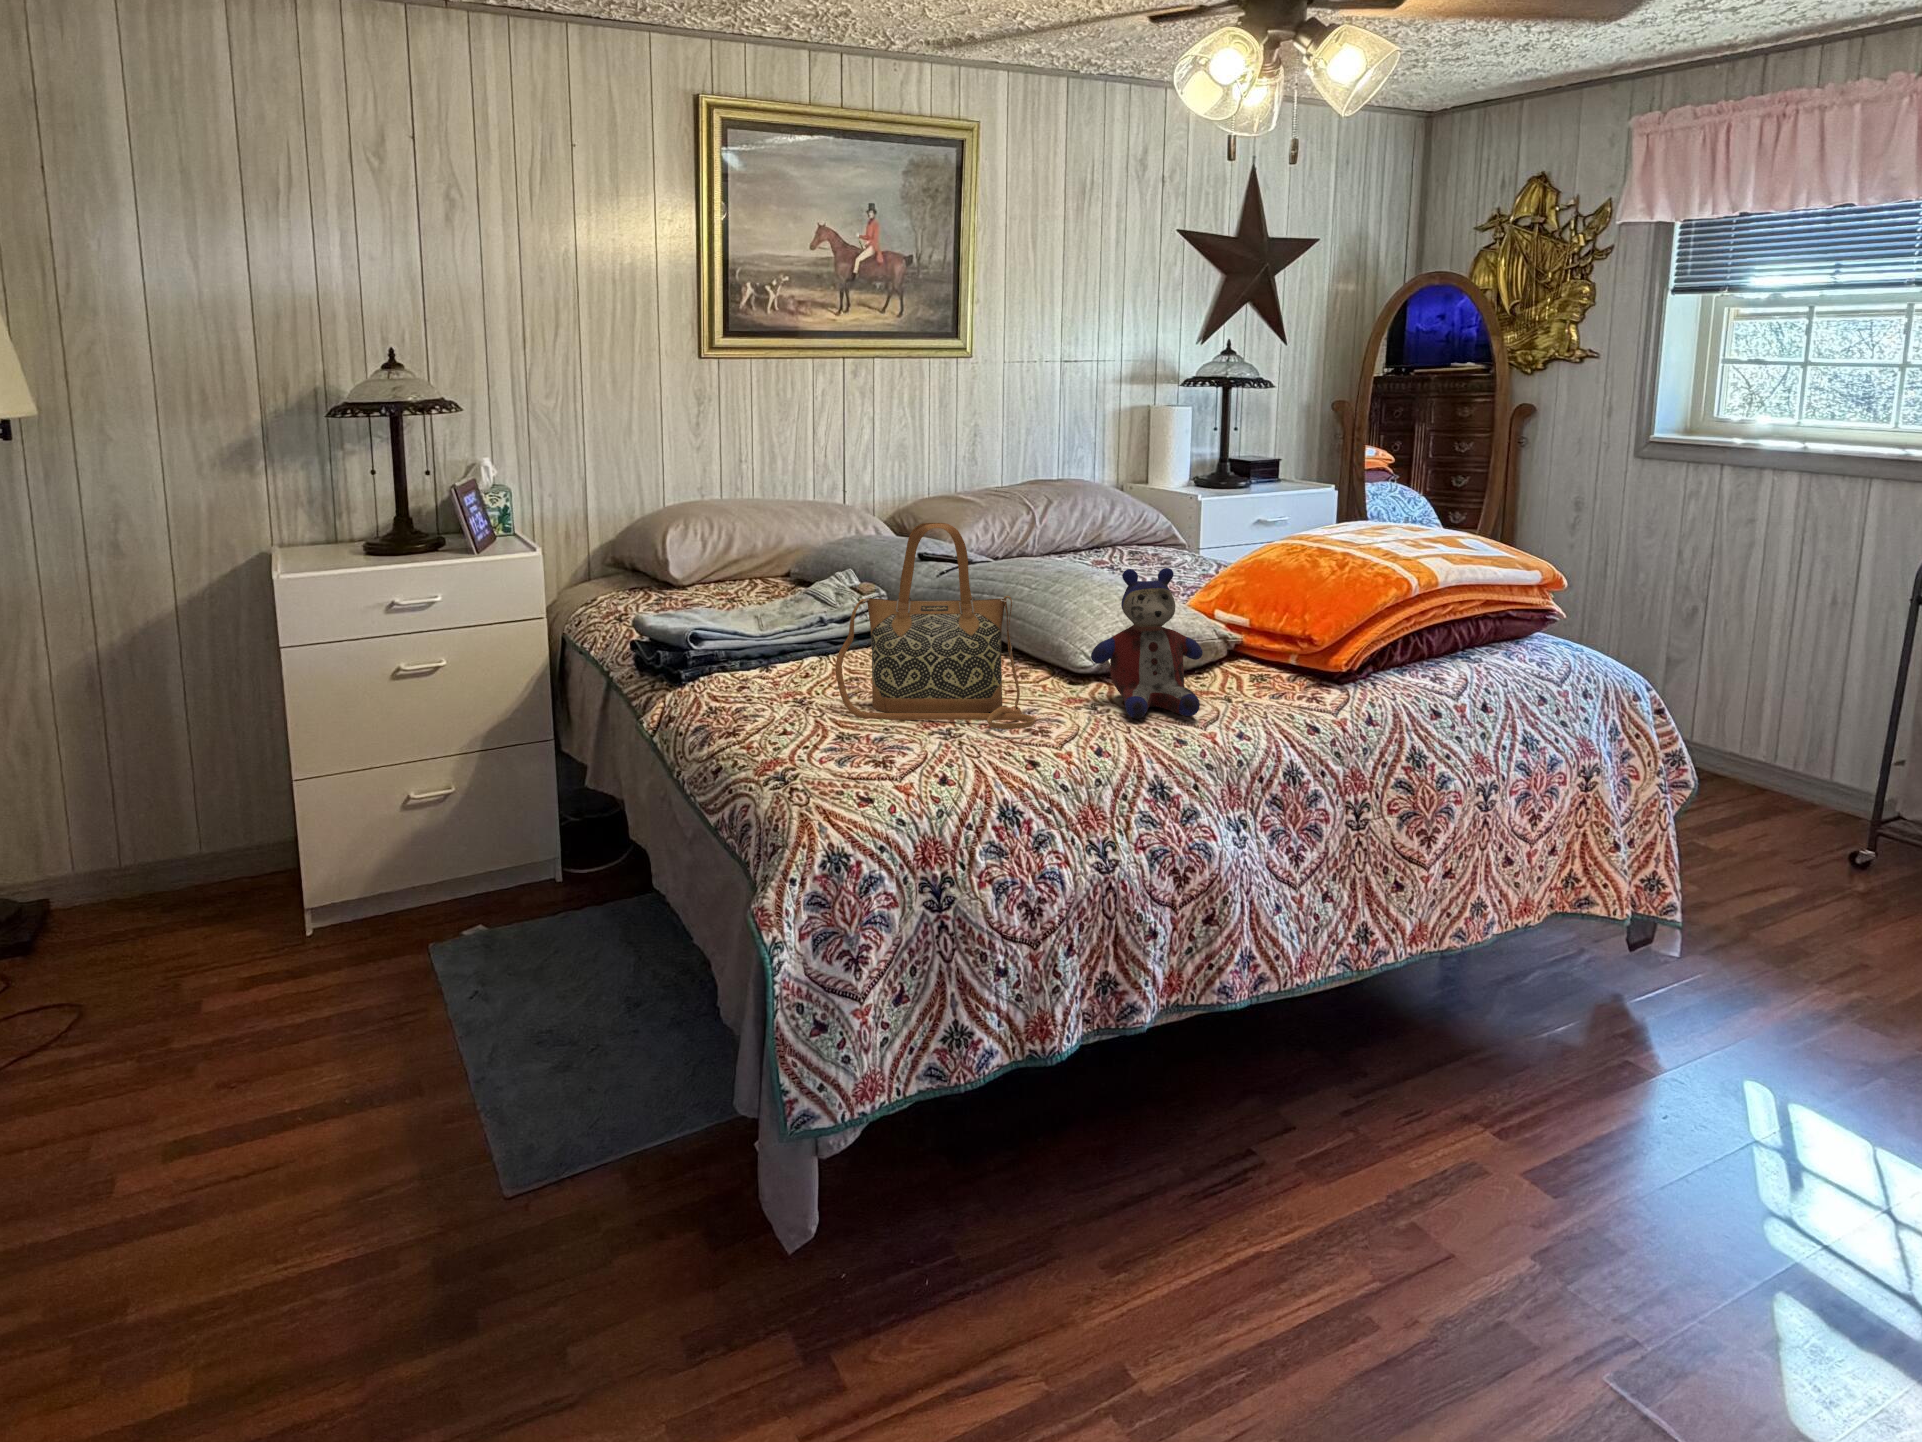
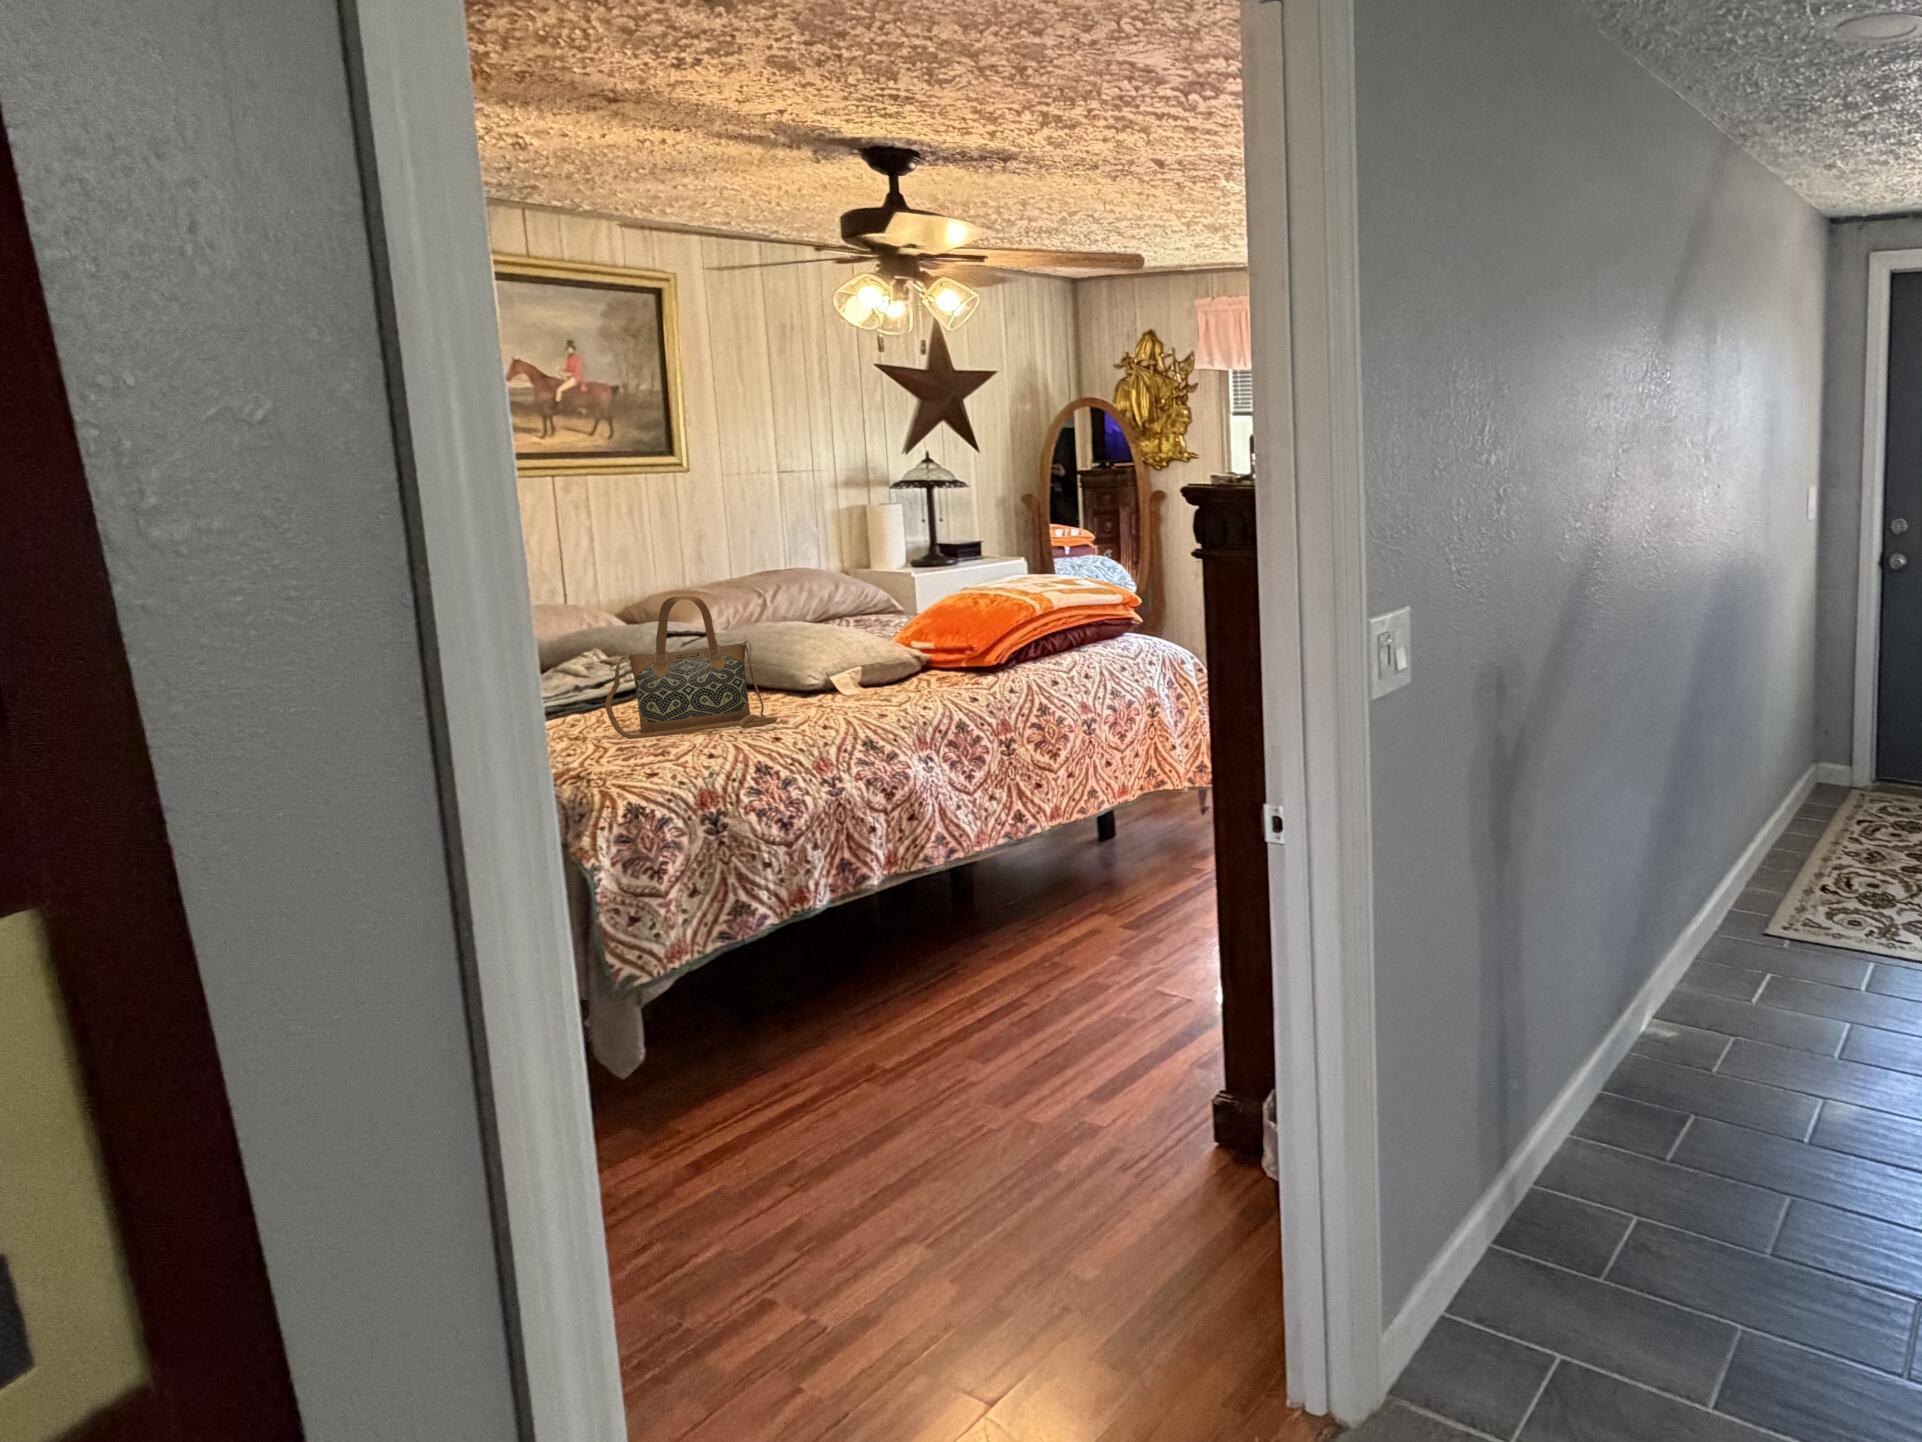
stuffed bear: present [1091,568,1203,718] -> none [817,612,899,710]

